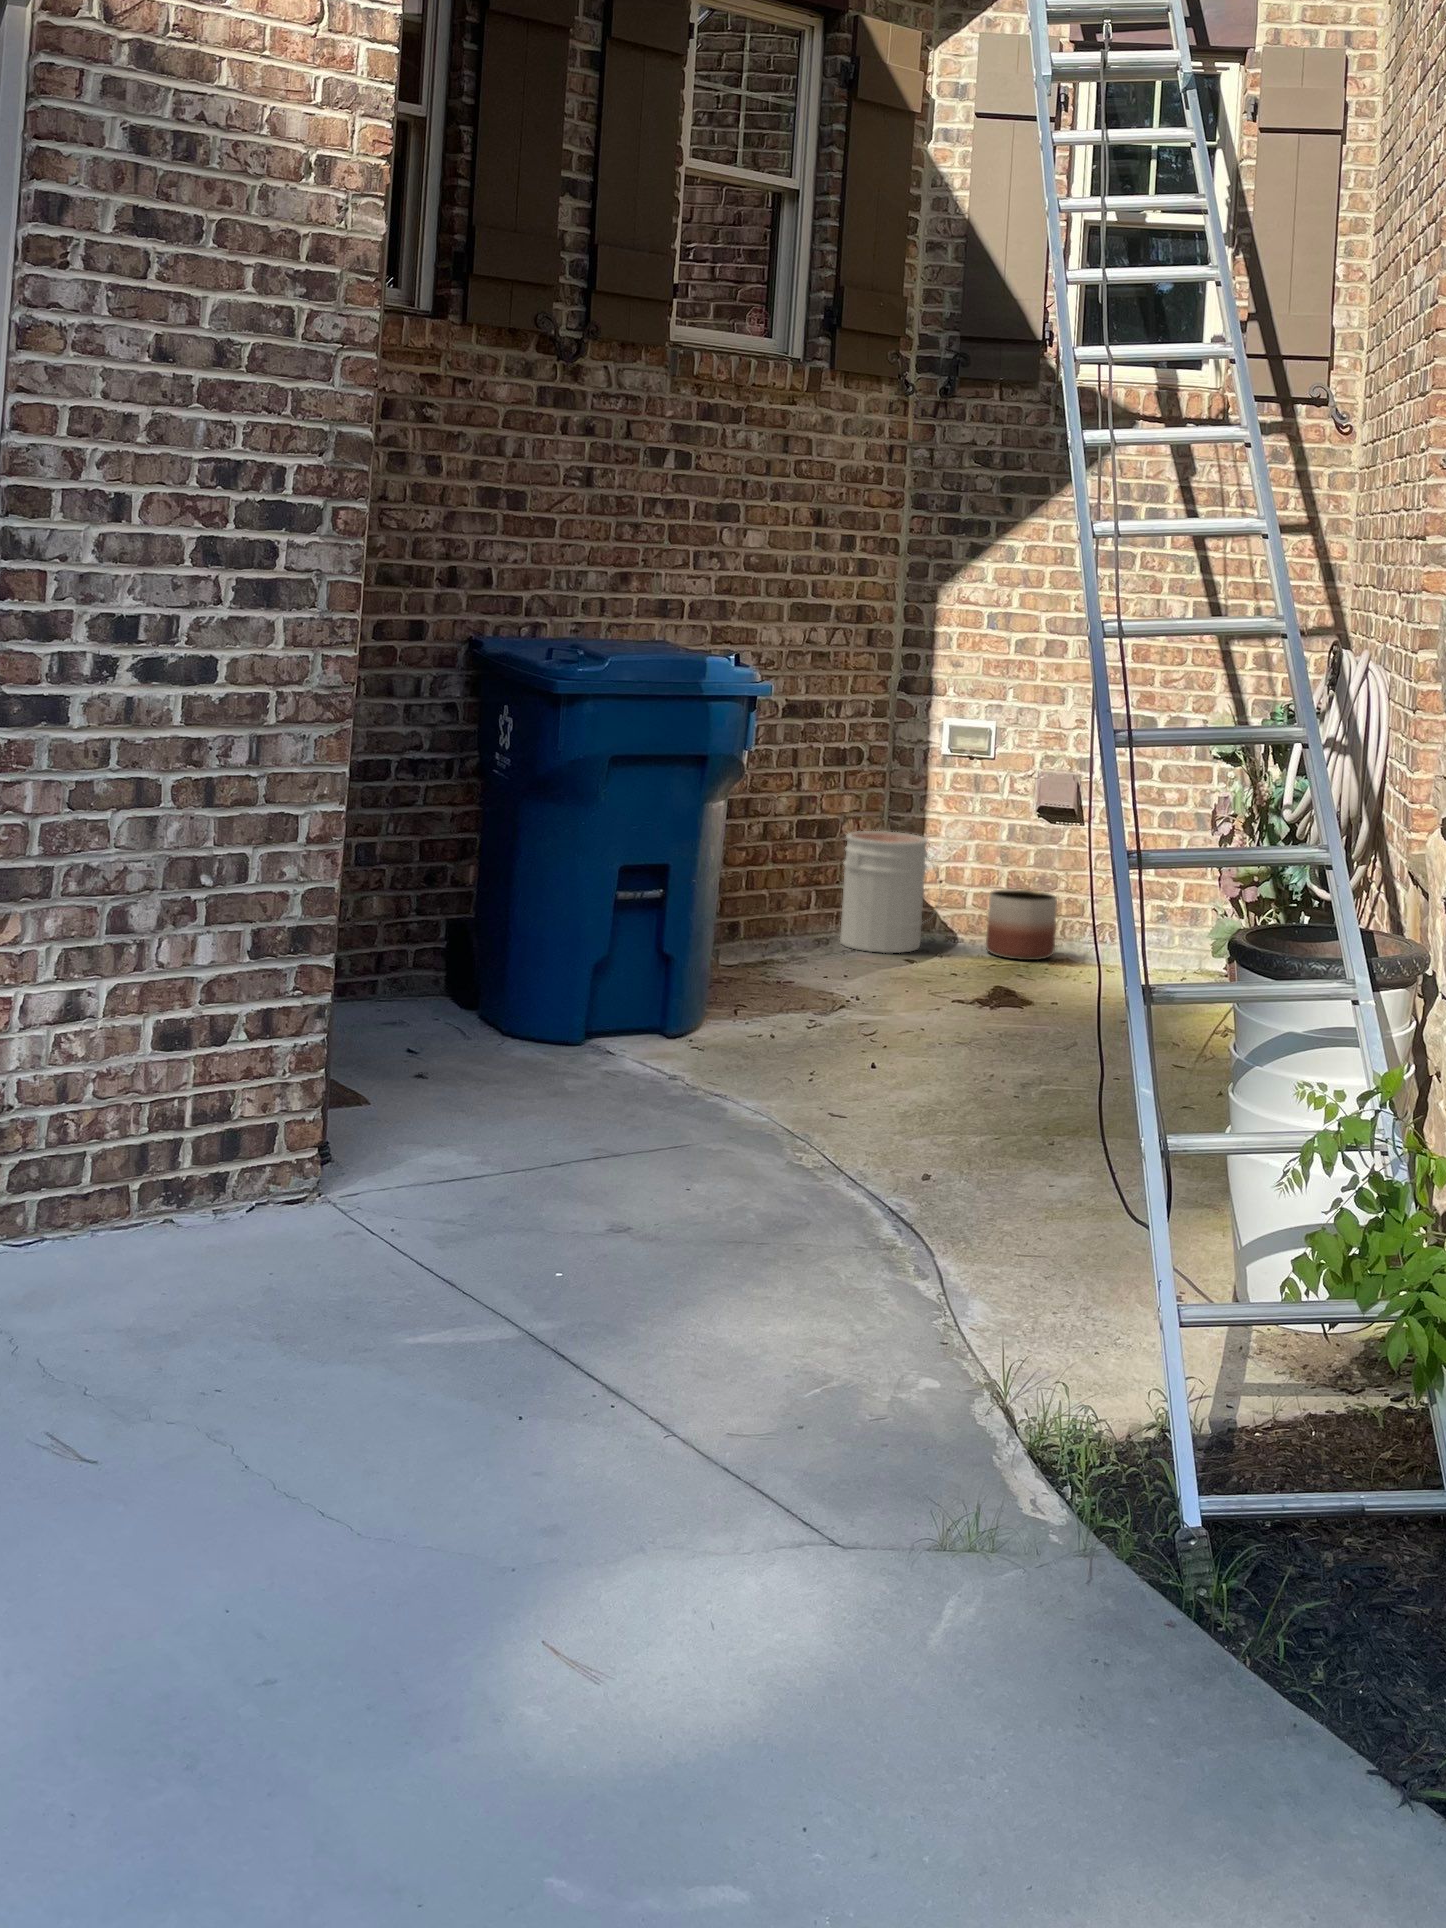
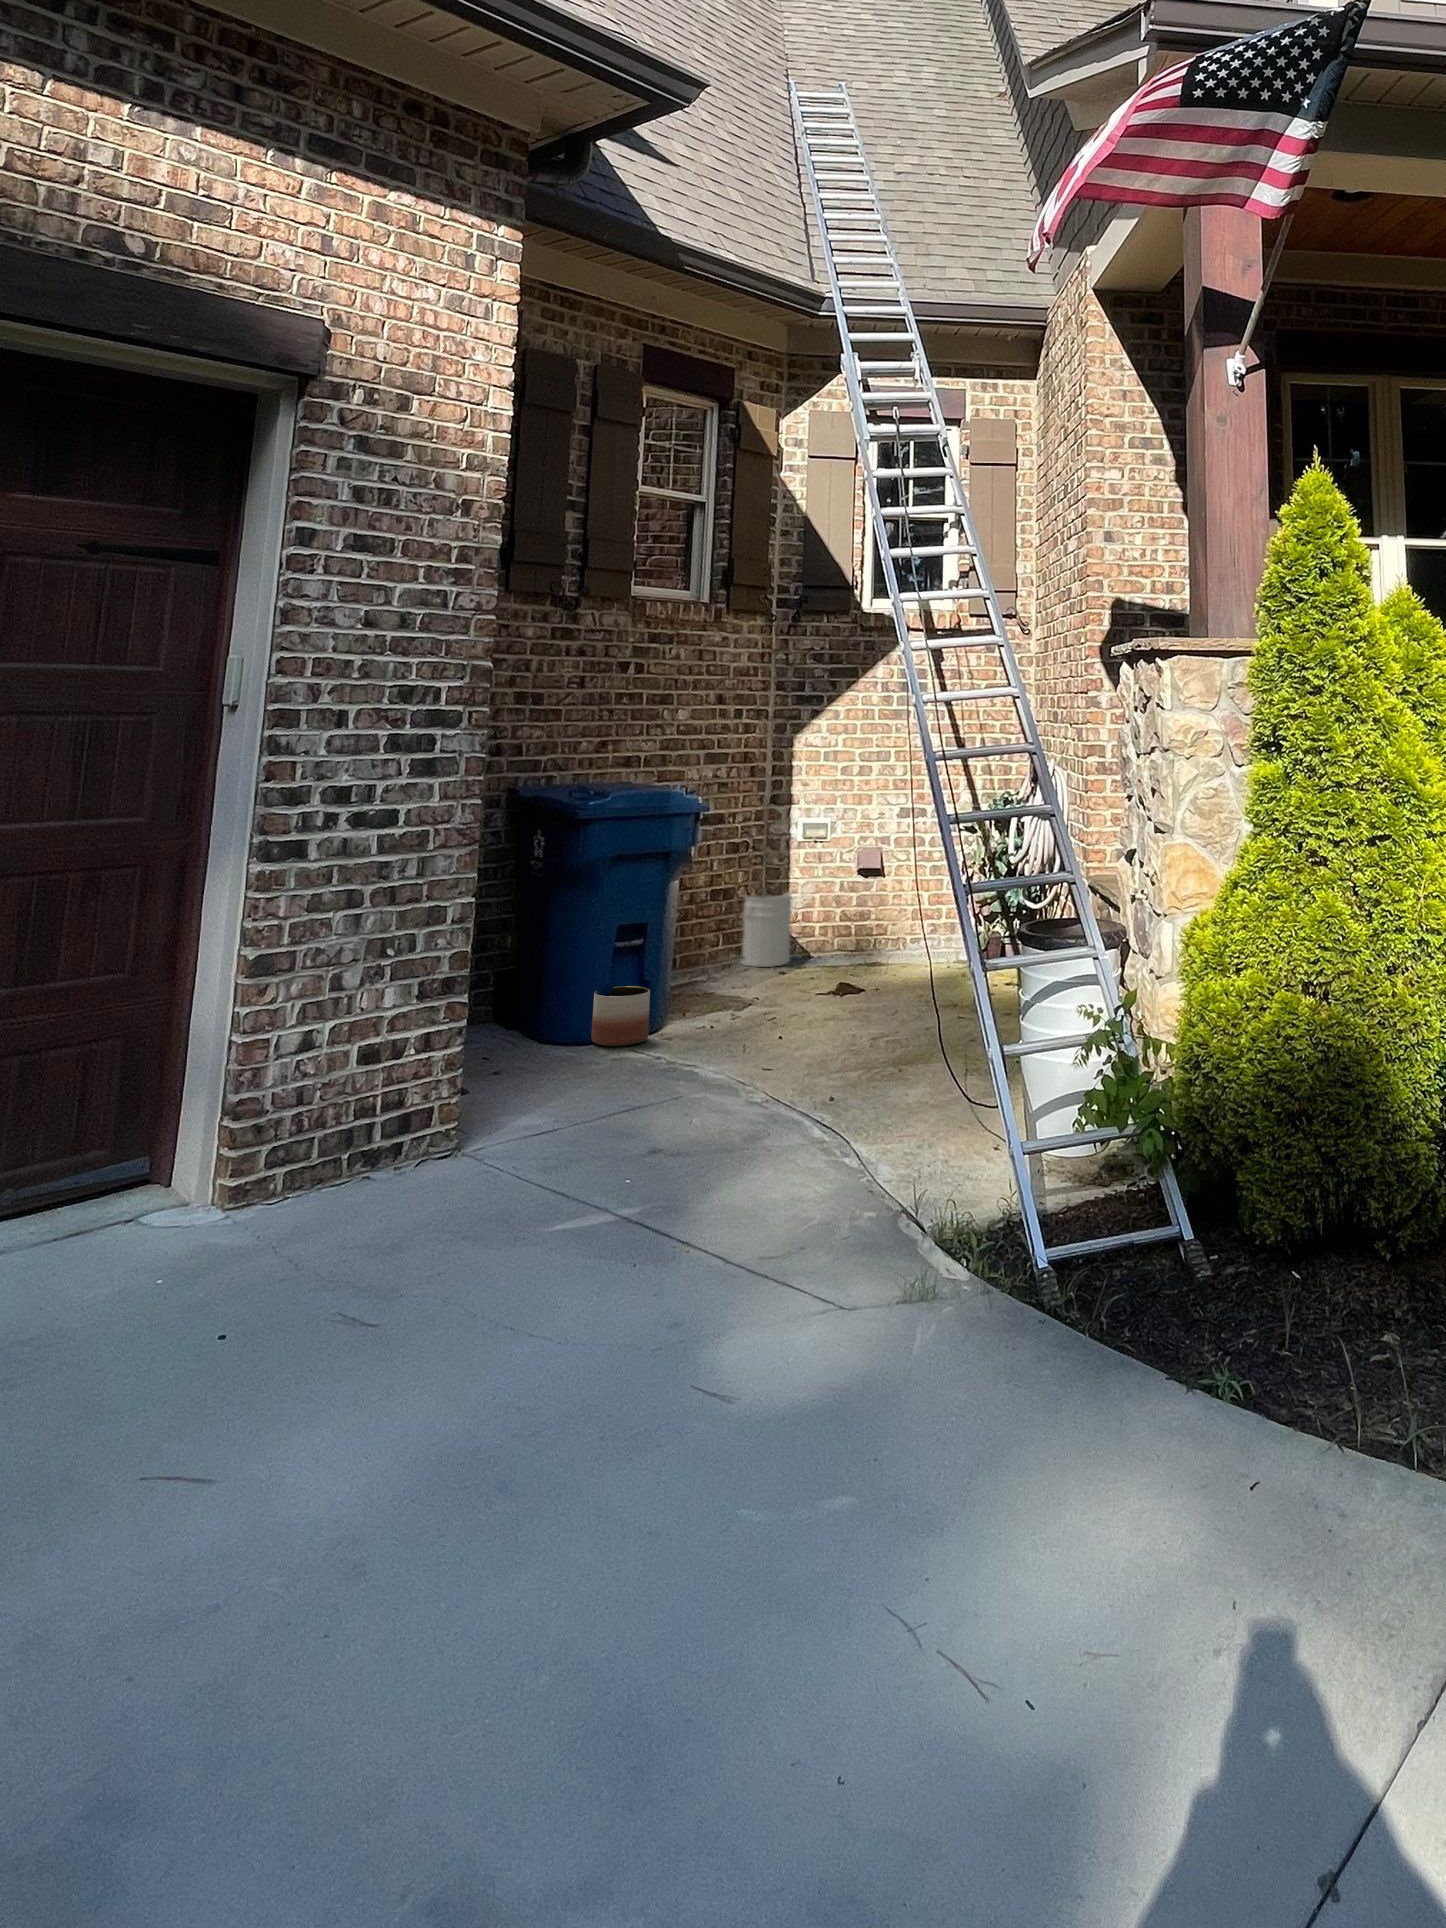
planter: present [986,889,1057,960] -> present [591,986,650,1046]

